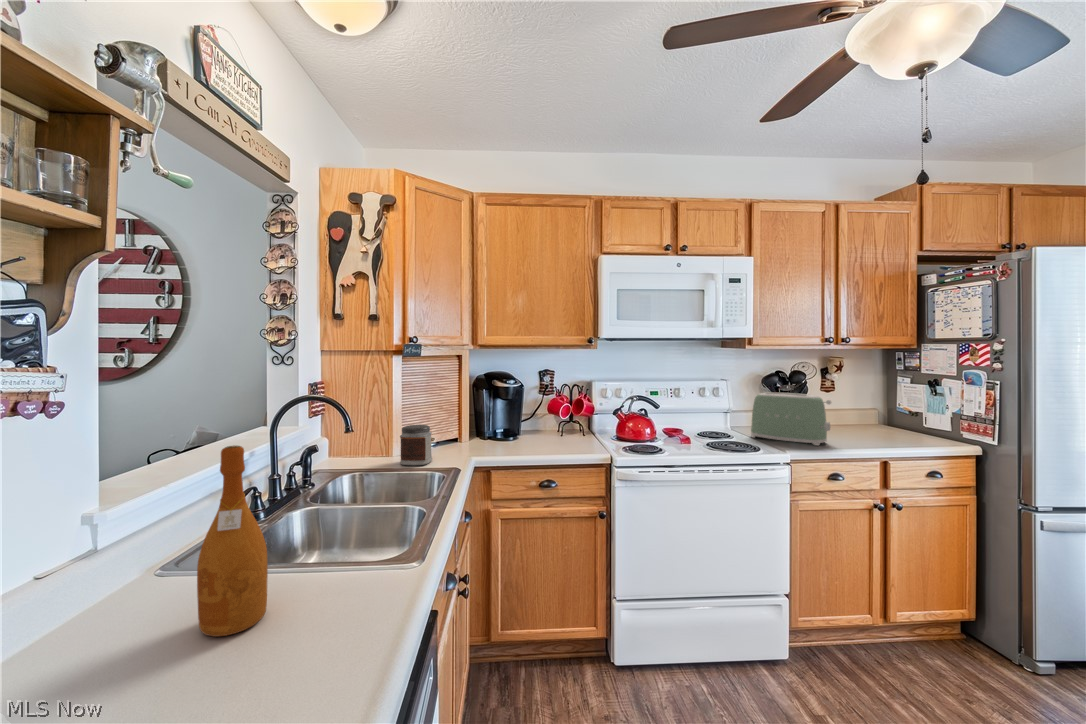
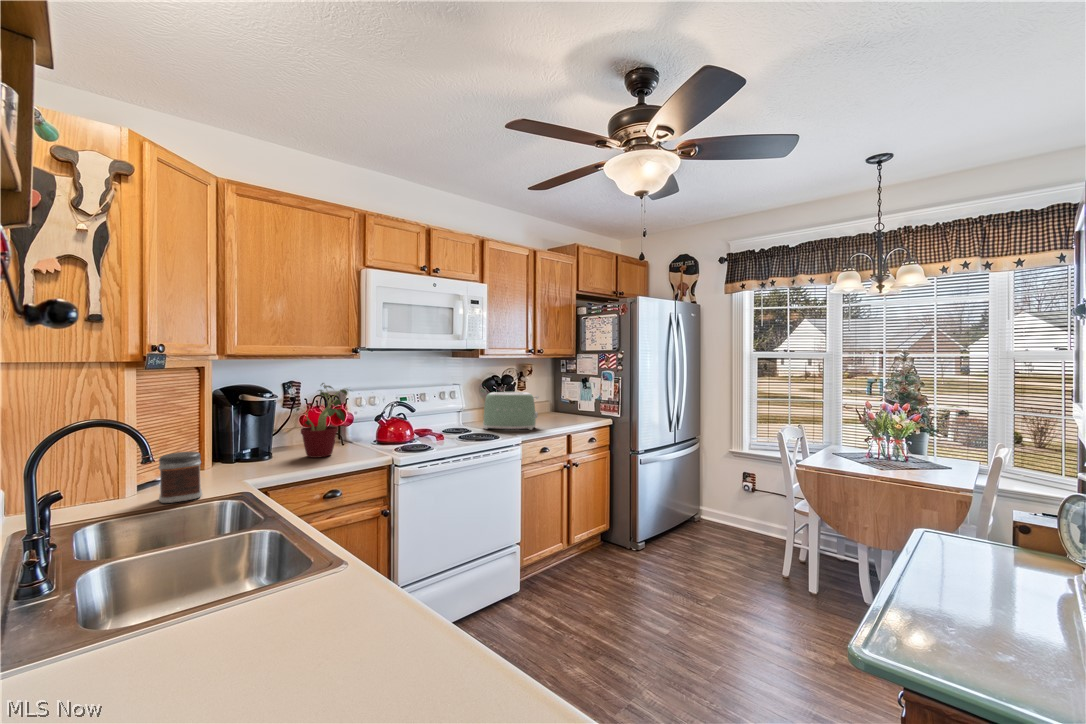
potted plant: none [529,372,583,445] -> present [295,383,348,458]
wine bottle: present [197,445,268,637] -> none [213,471,280,664]

